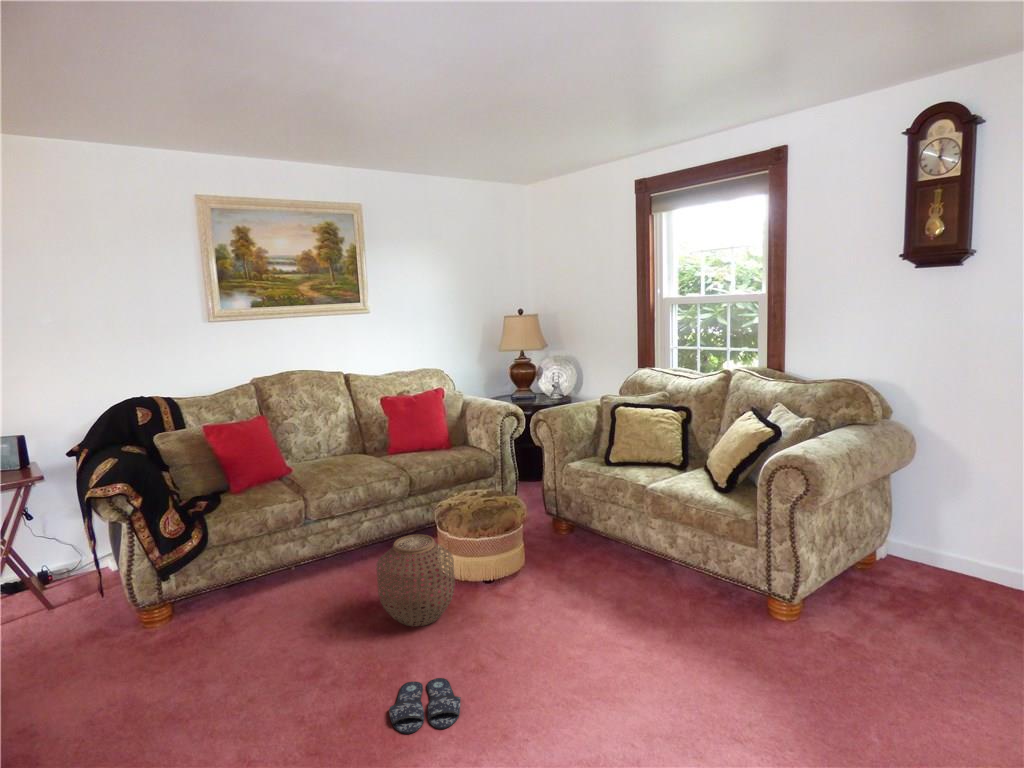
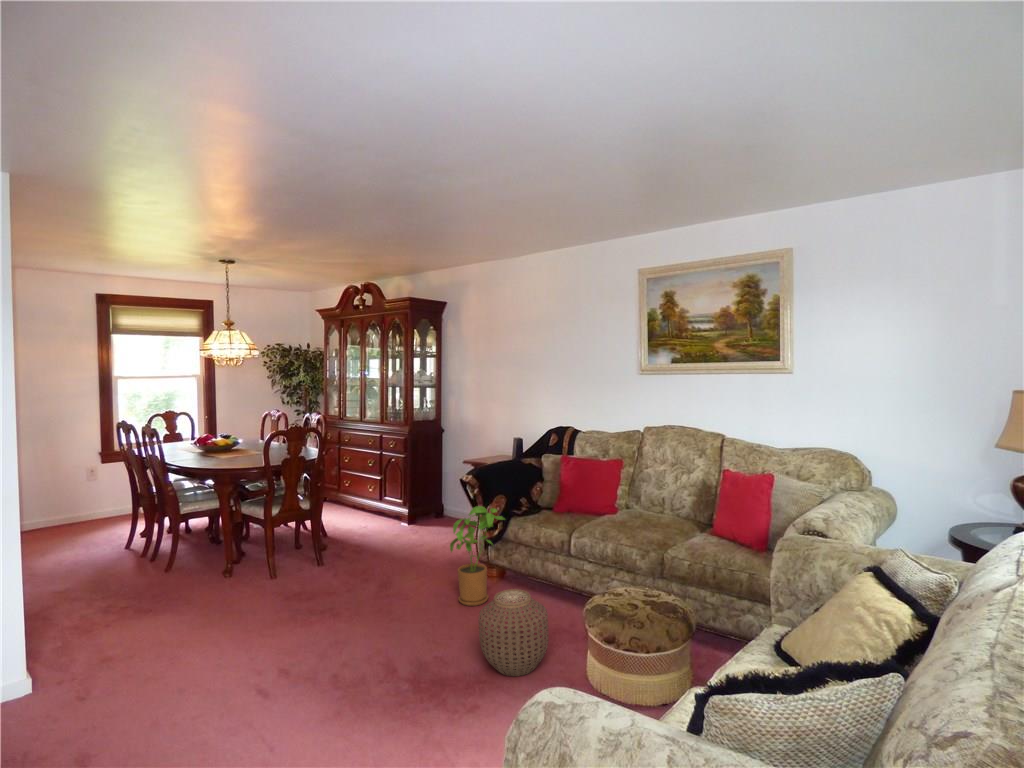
house plant: none [167,497,255,647] -> present [450,506,504,606]
slippers: present [389,678,461,734] -> none [352,681,418,715]

